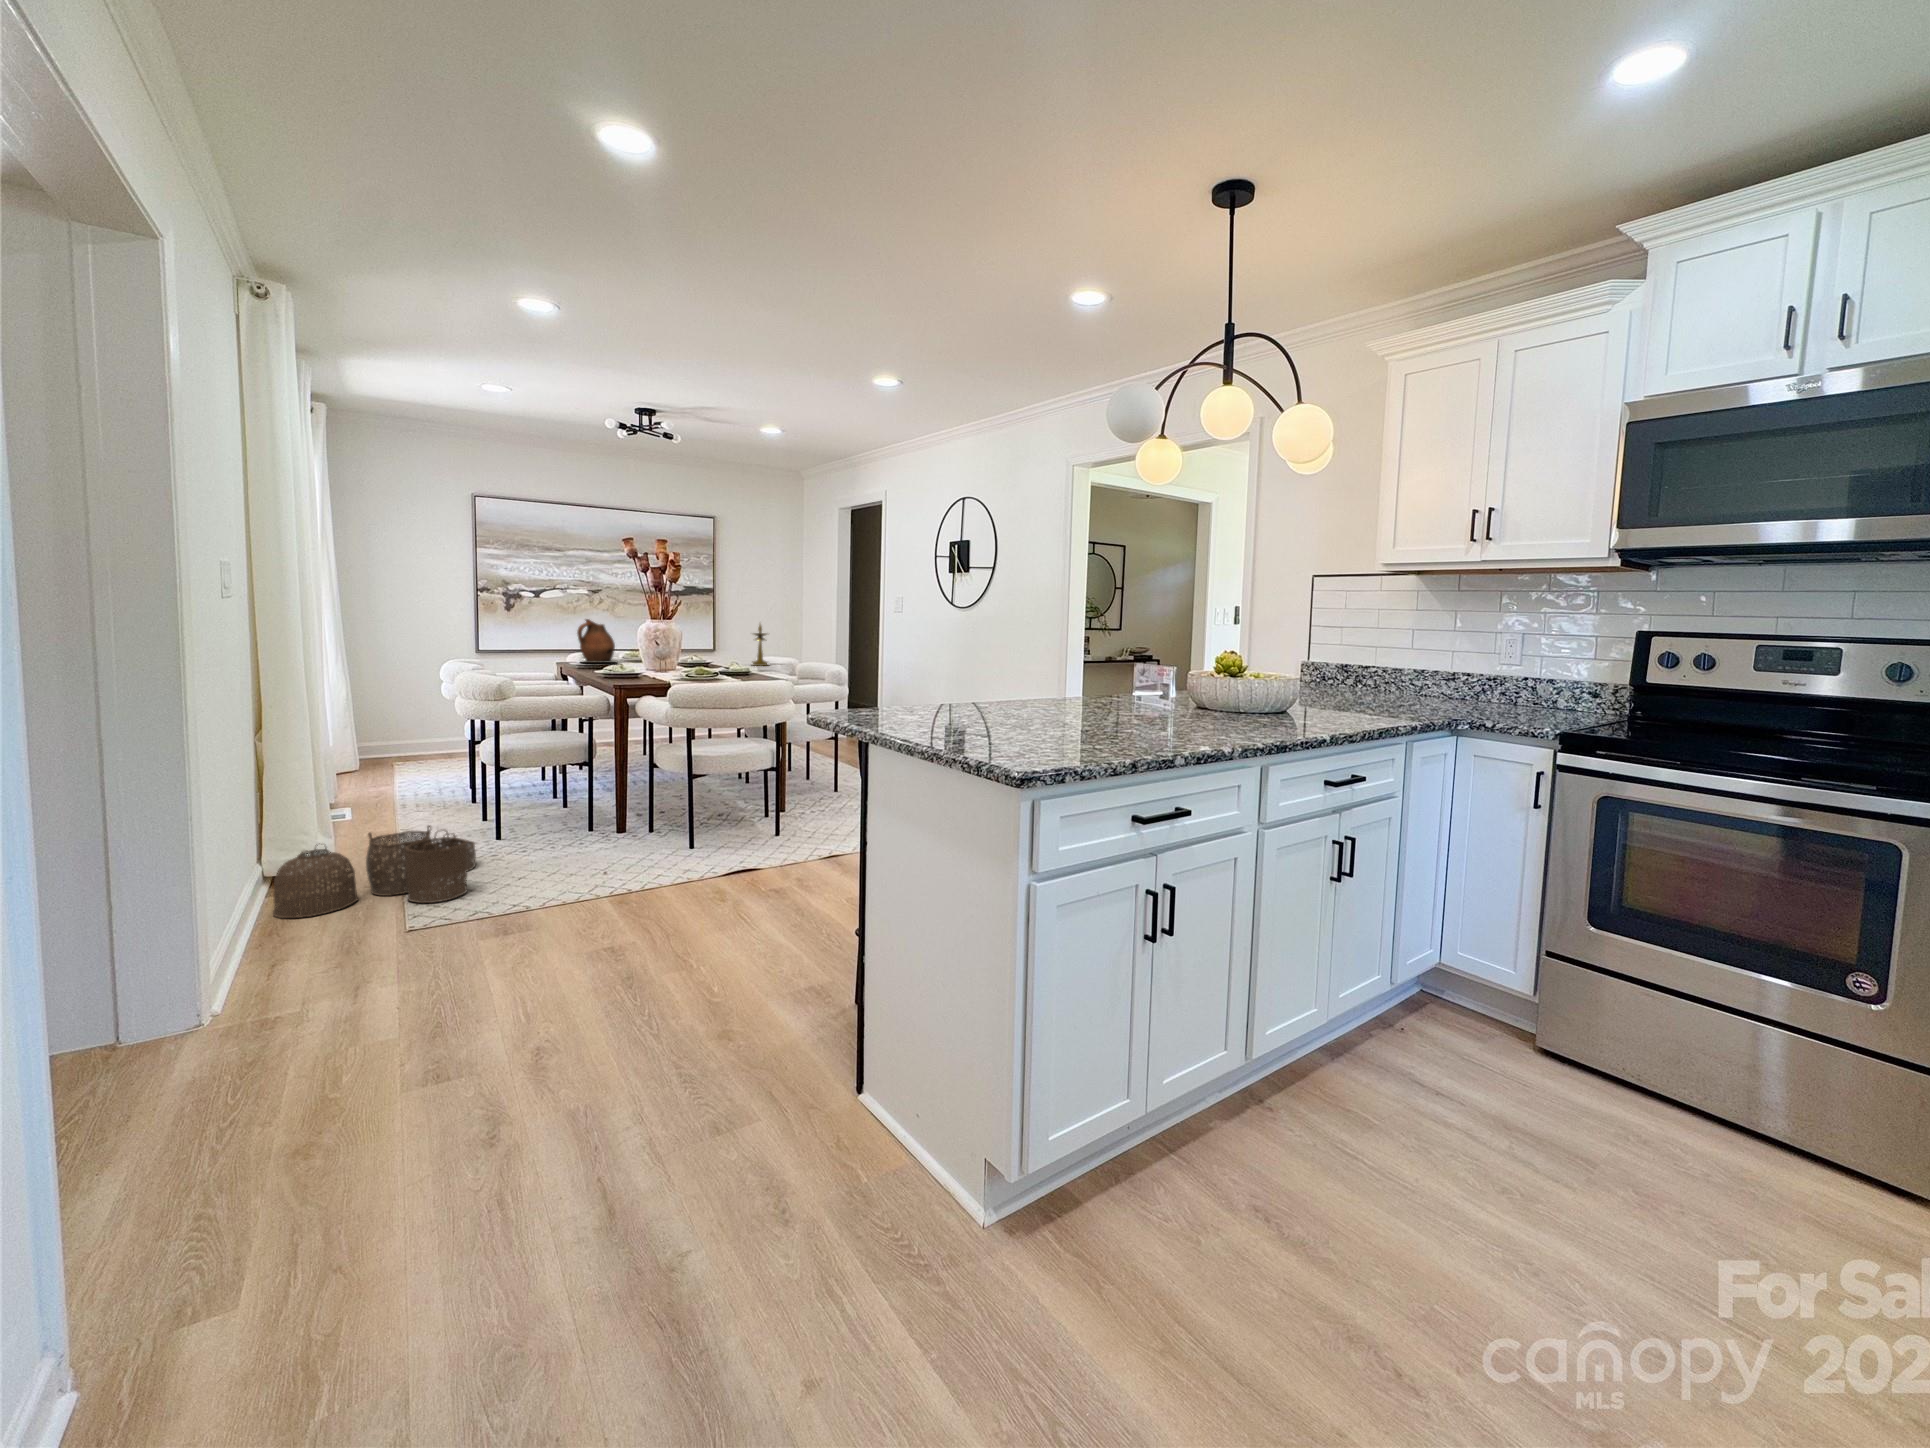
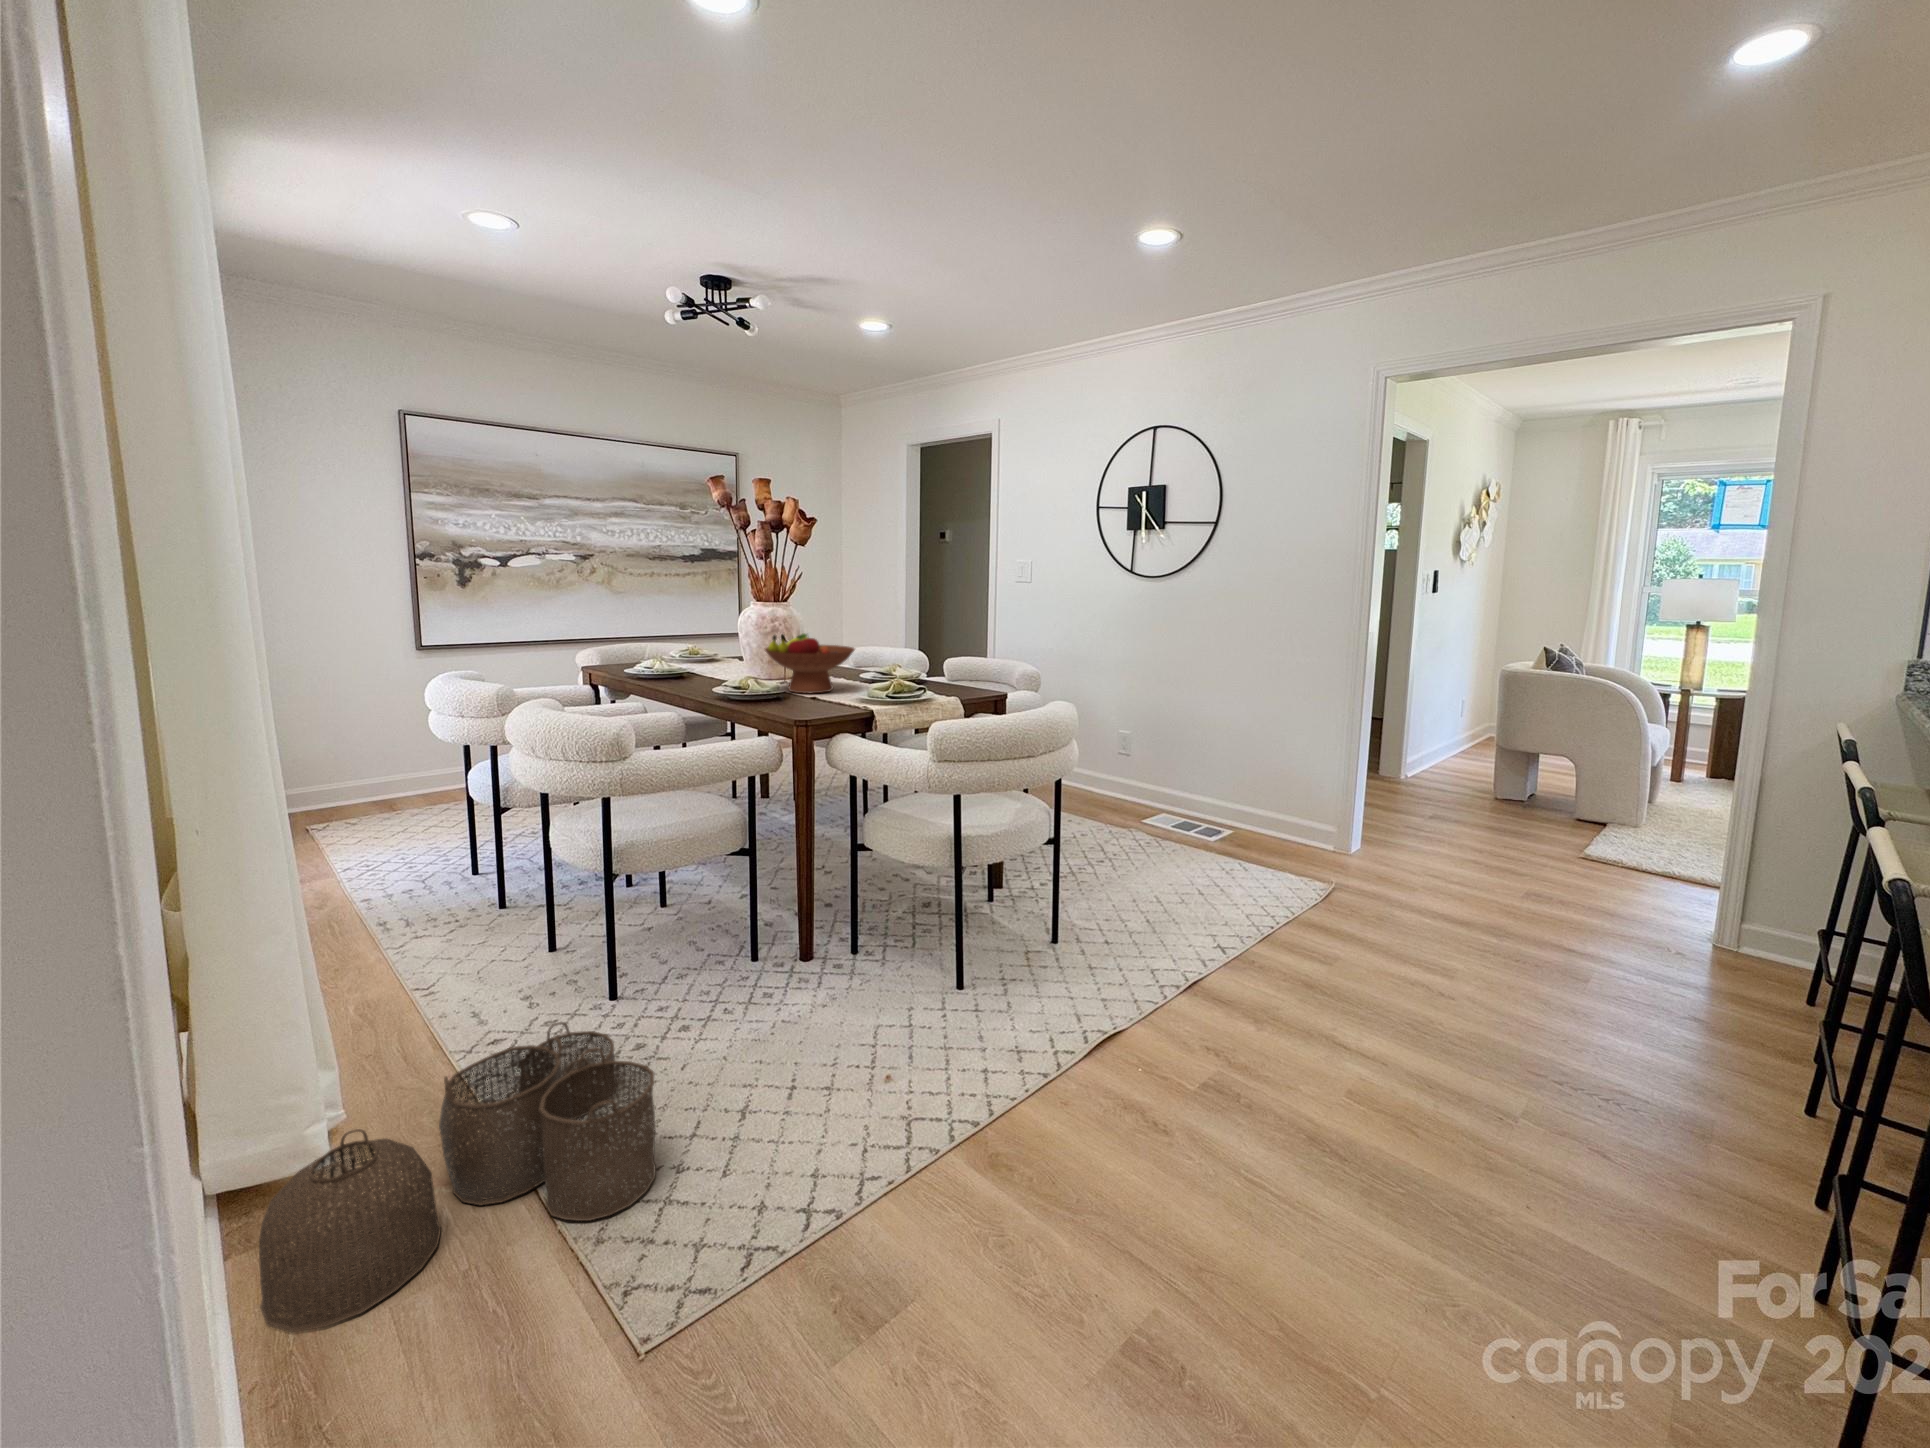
ceramic pitcher: present [577,619,616,663] -> none [634,603,698,672]
candlestick: present [752,625,768,666] -> none [872,601,898,665]
fruit bowl: none [629,636,691,674] -> present [765,634,855,693]

